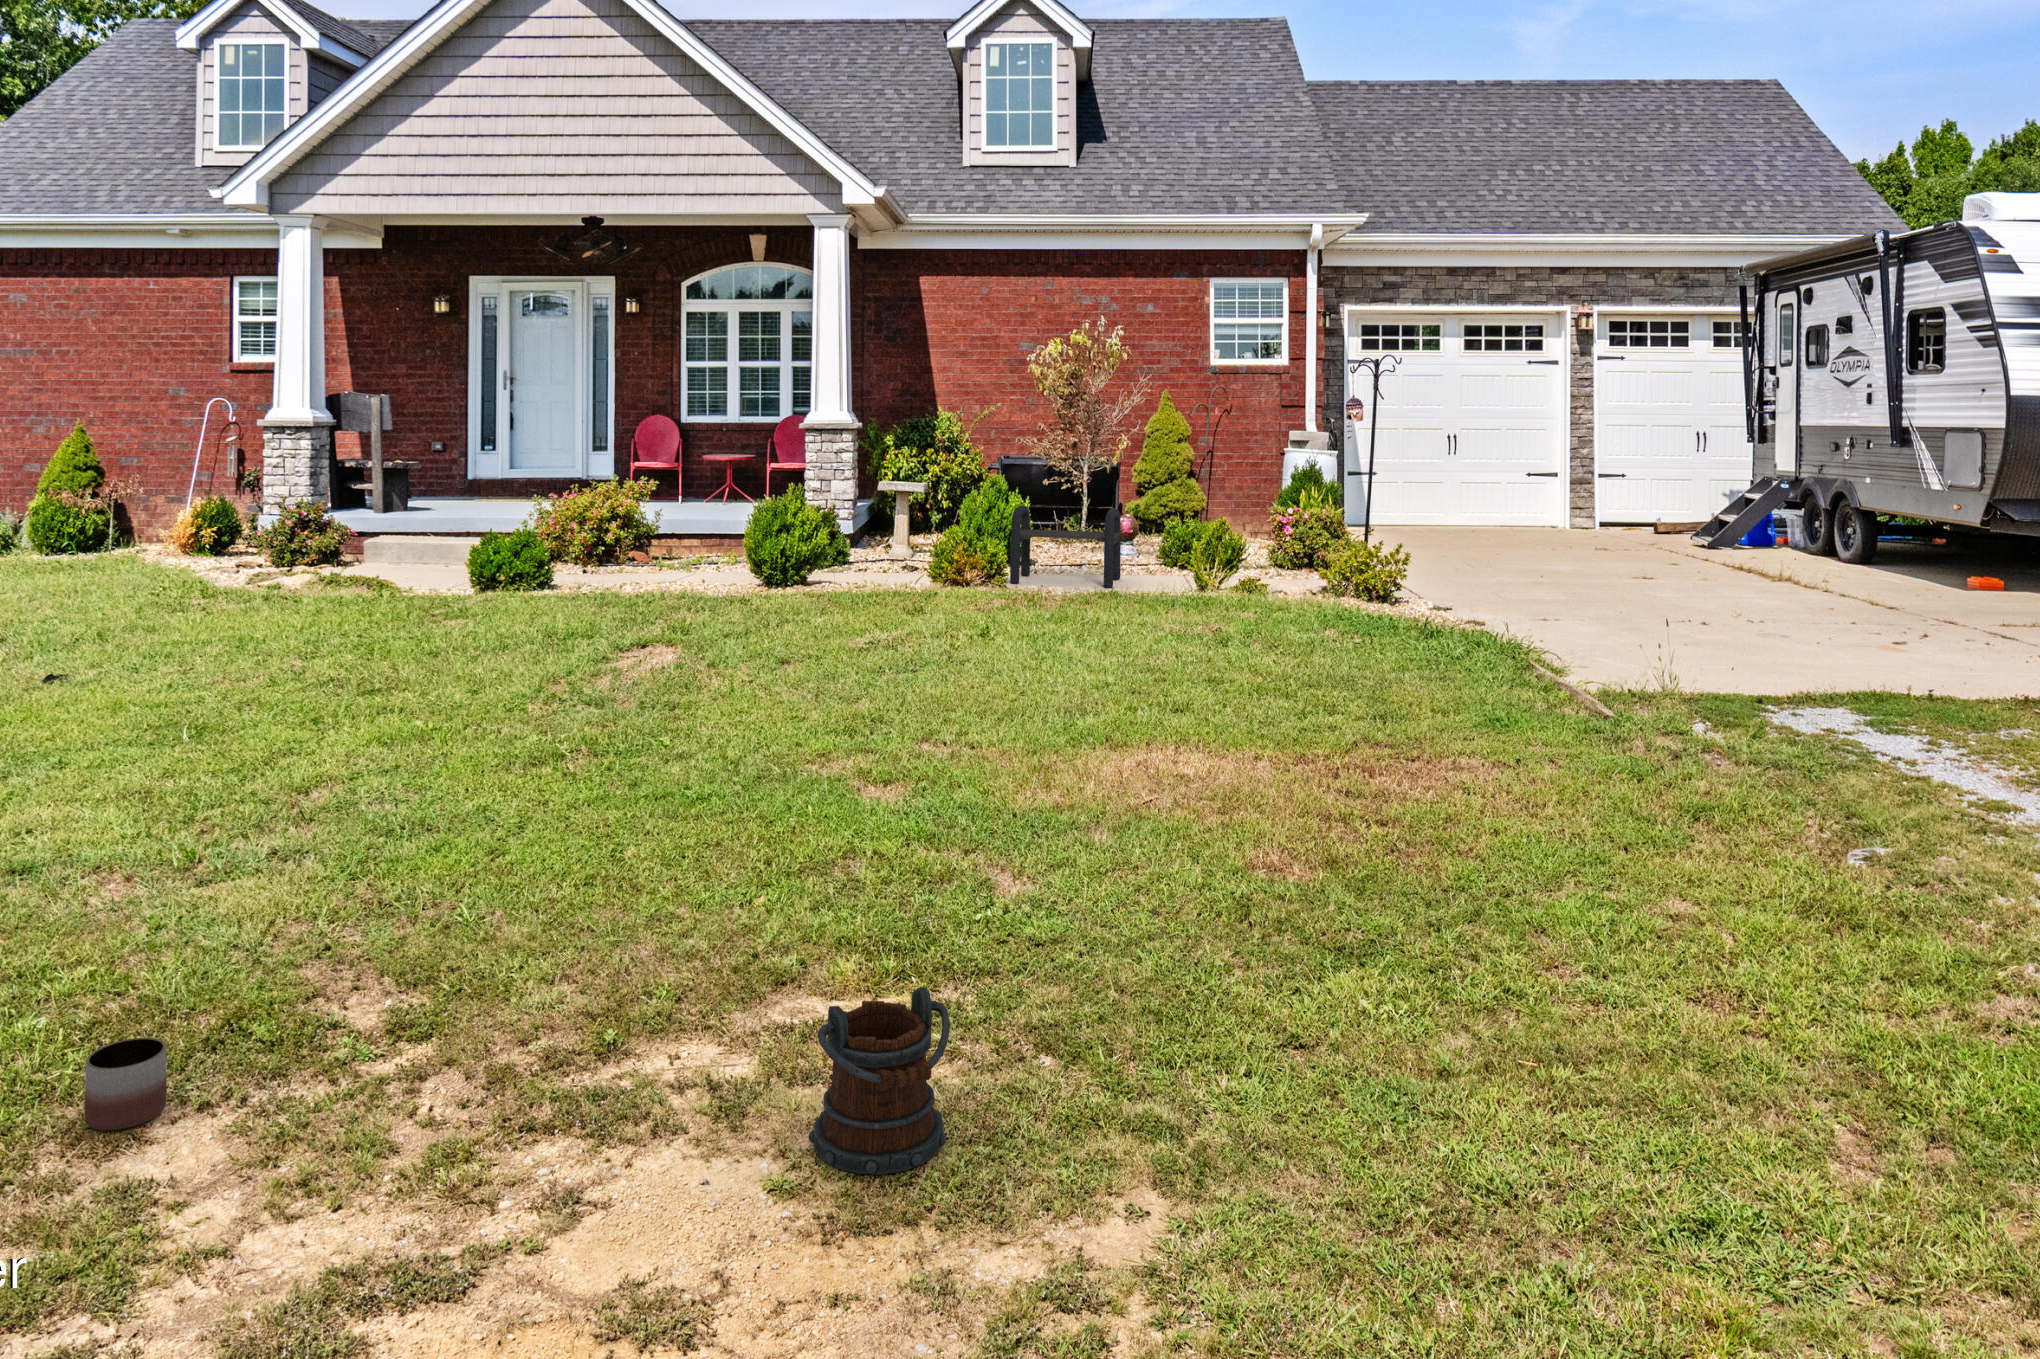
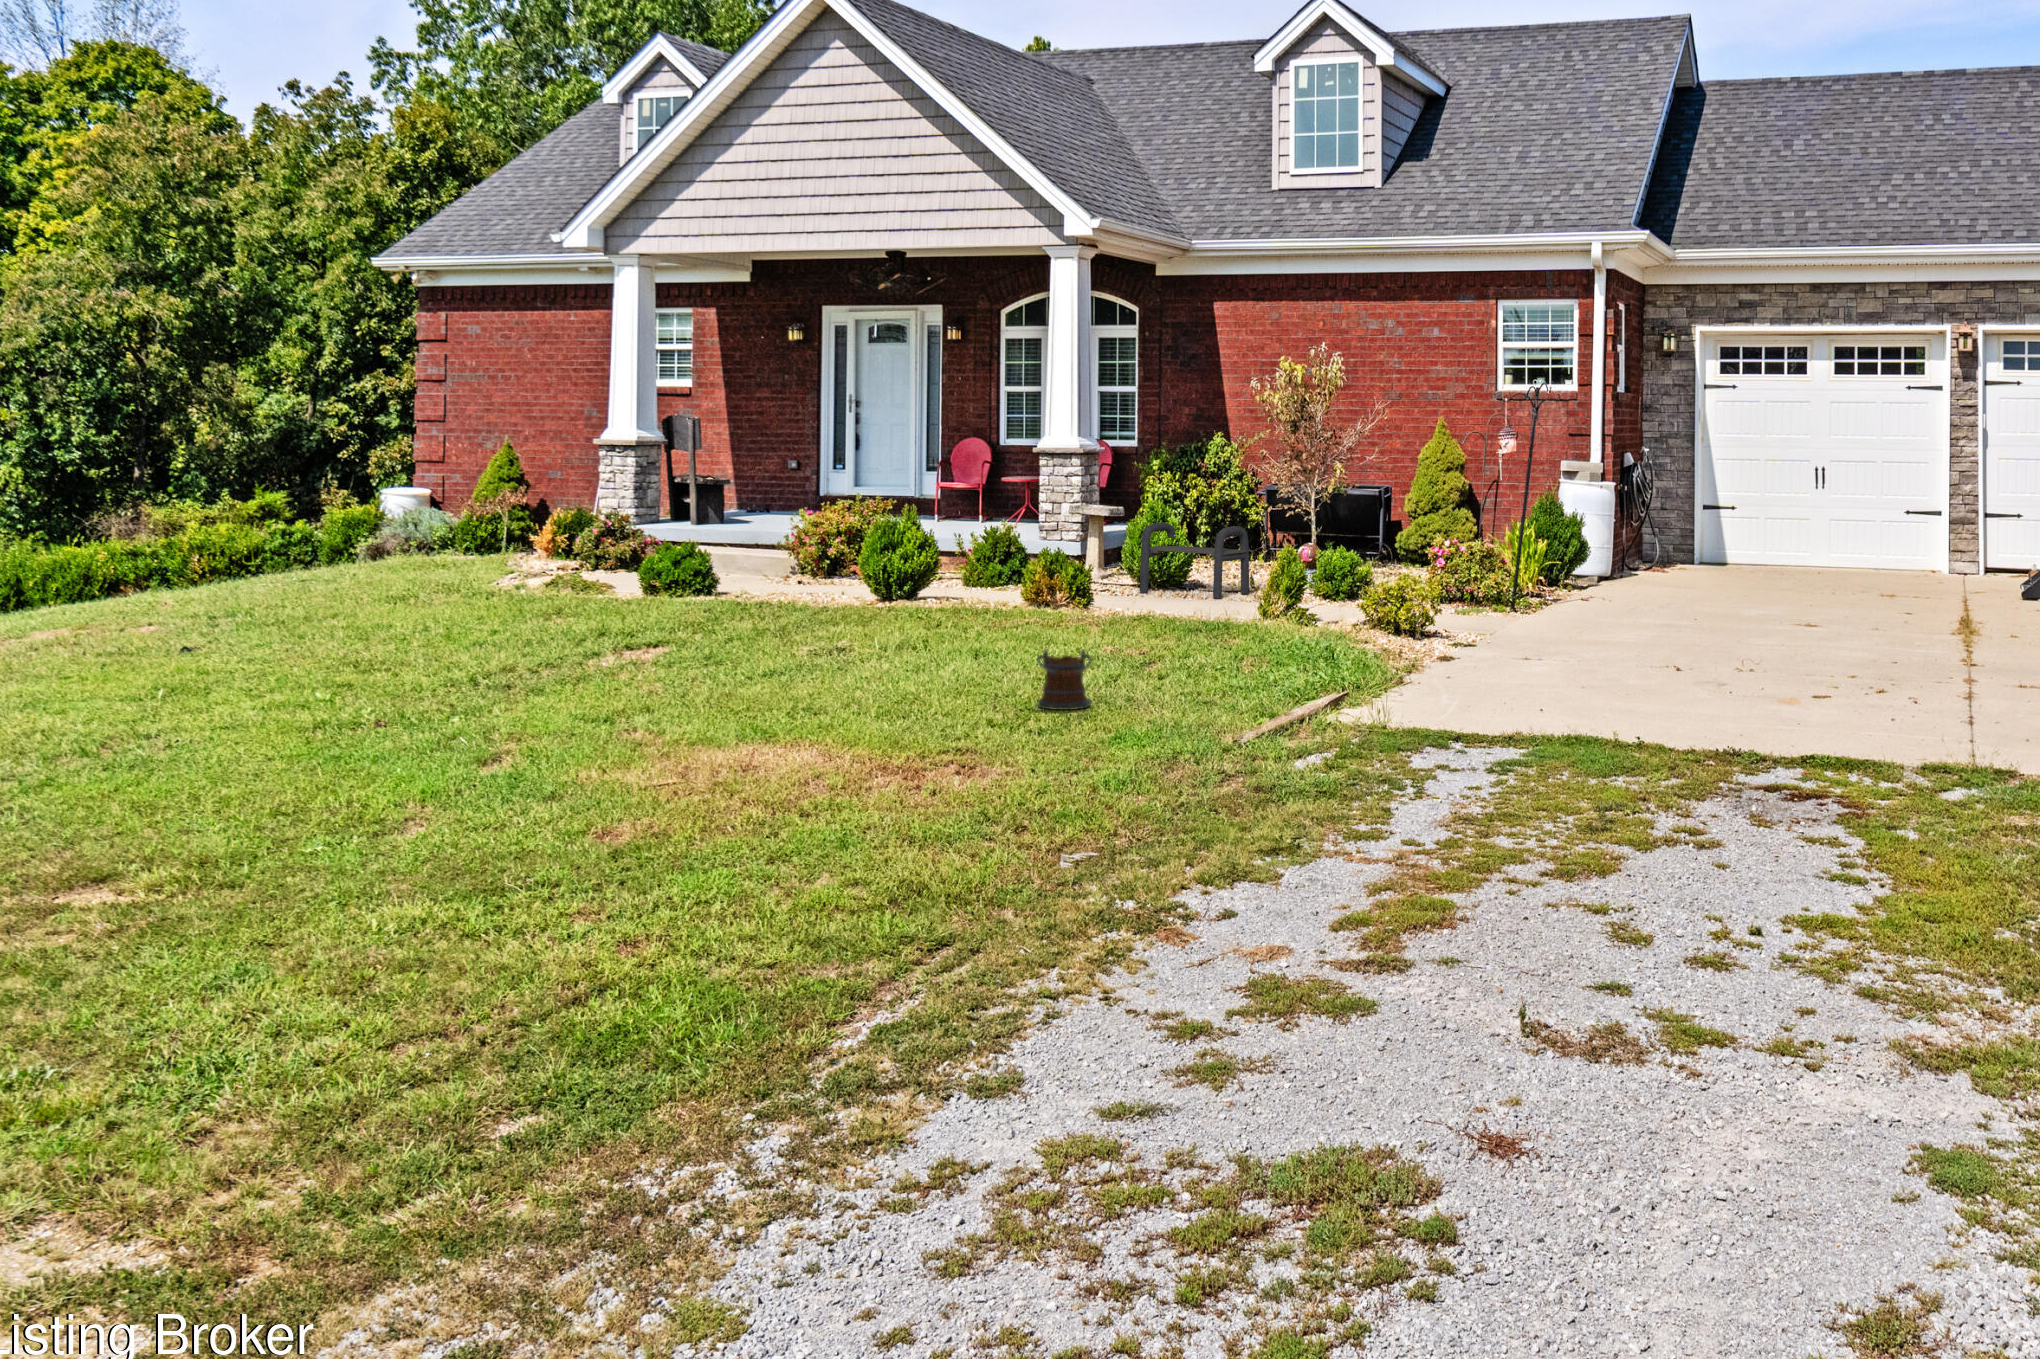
bucket: present [808,987,950,1175] -> present [1037,649,1092,710]
planter: present [85,1037,167,1130] -> none [101,700,138,733]

